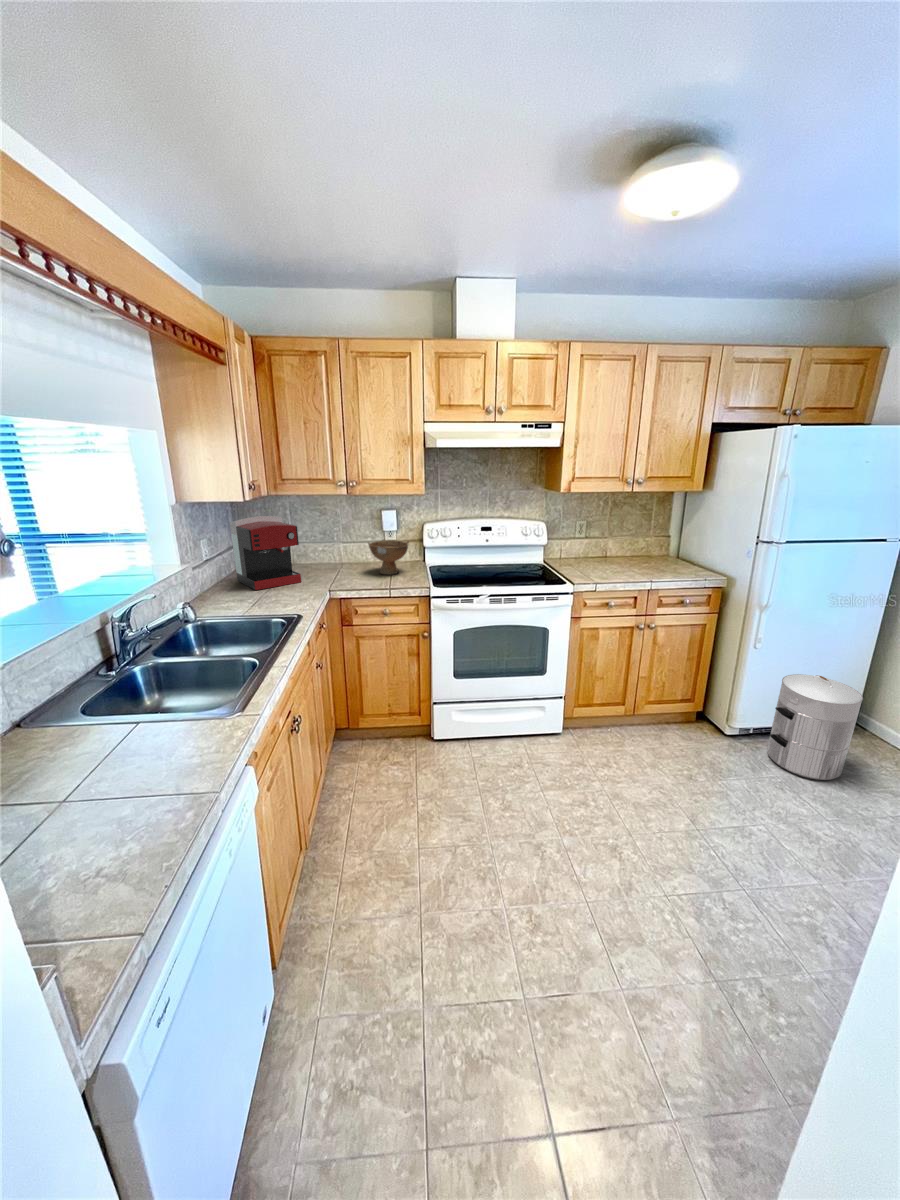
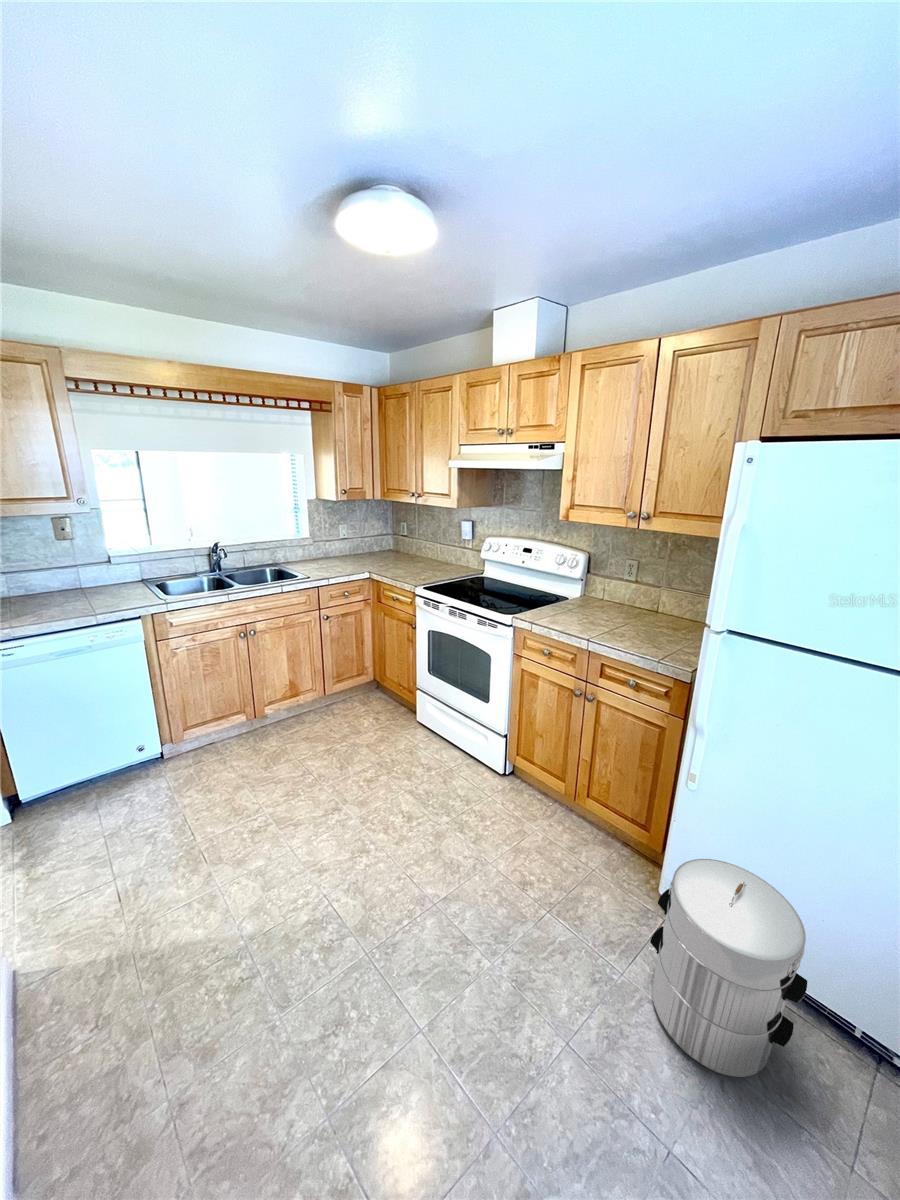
coffee maker: present [230,516,301,590] -> none [348,512,392,563]
bowl: present [368,540,409,575] -> none [423,543,455,573]

